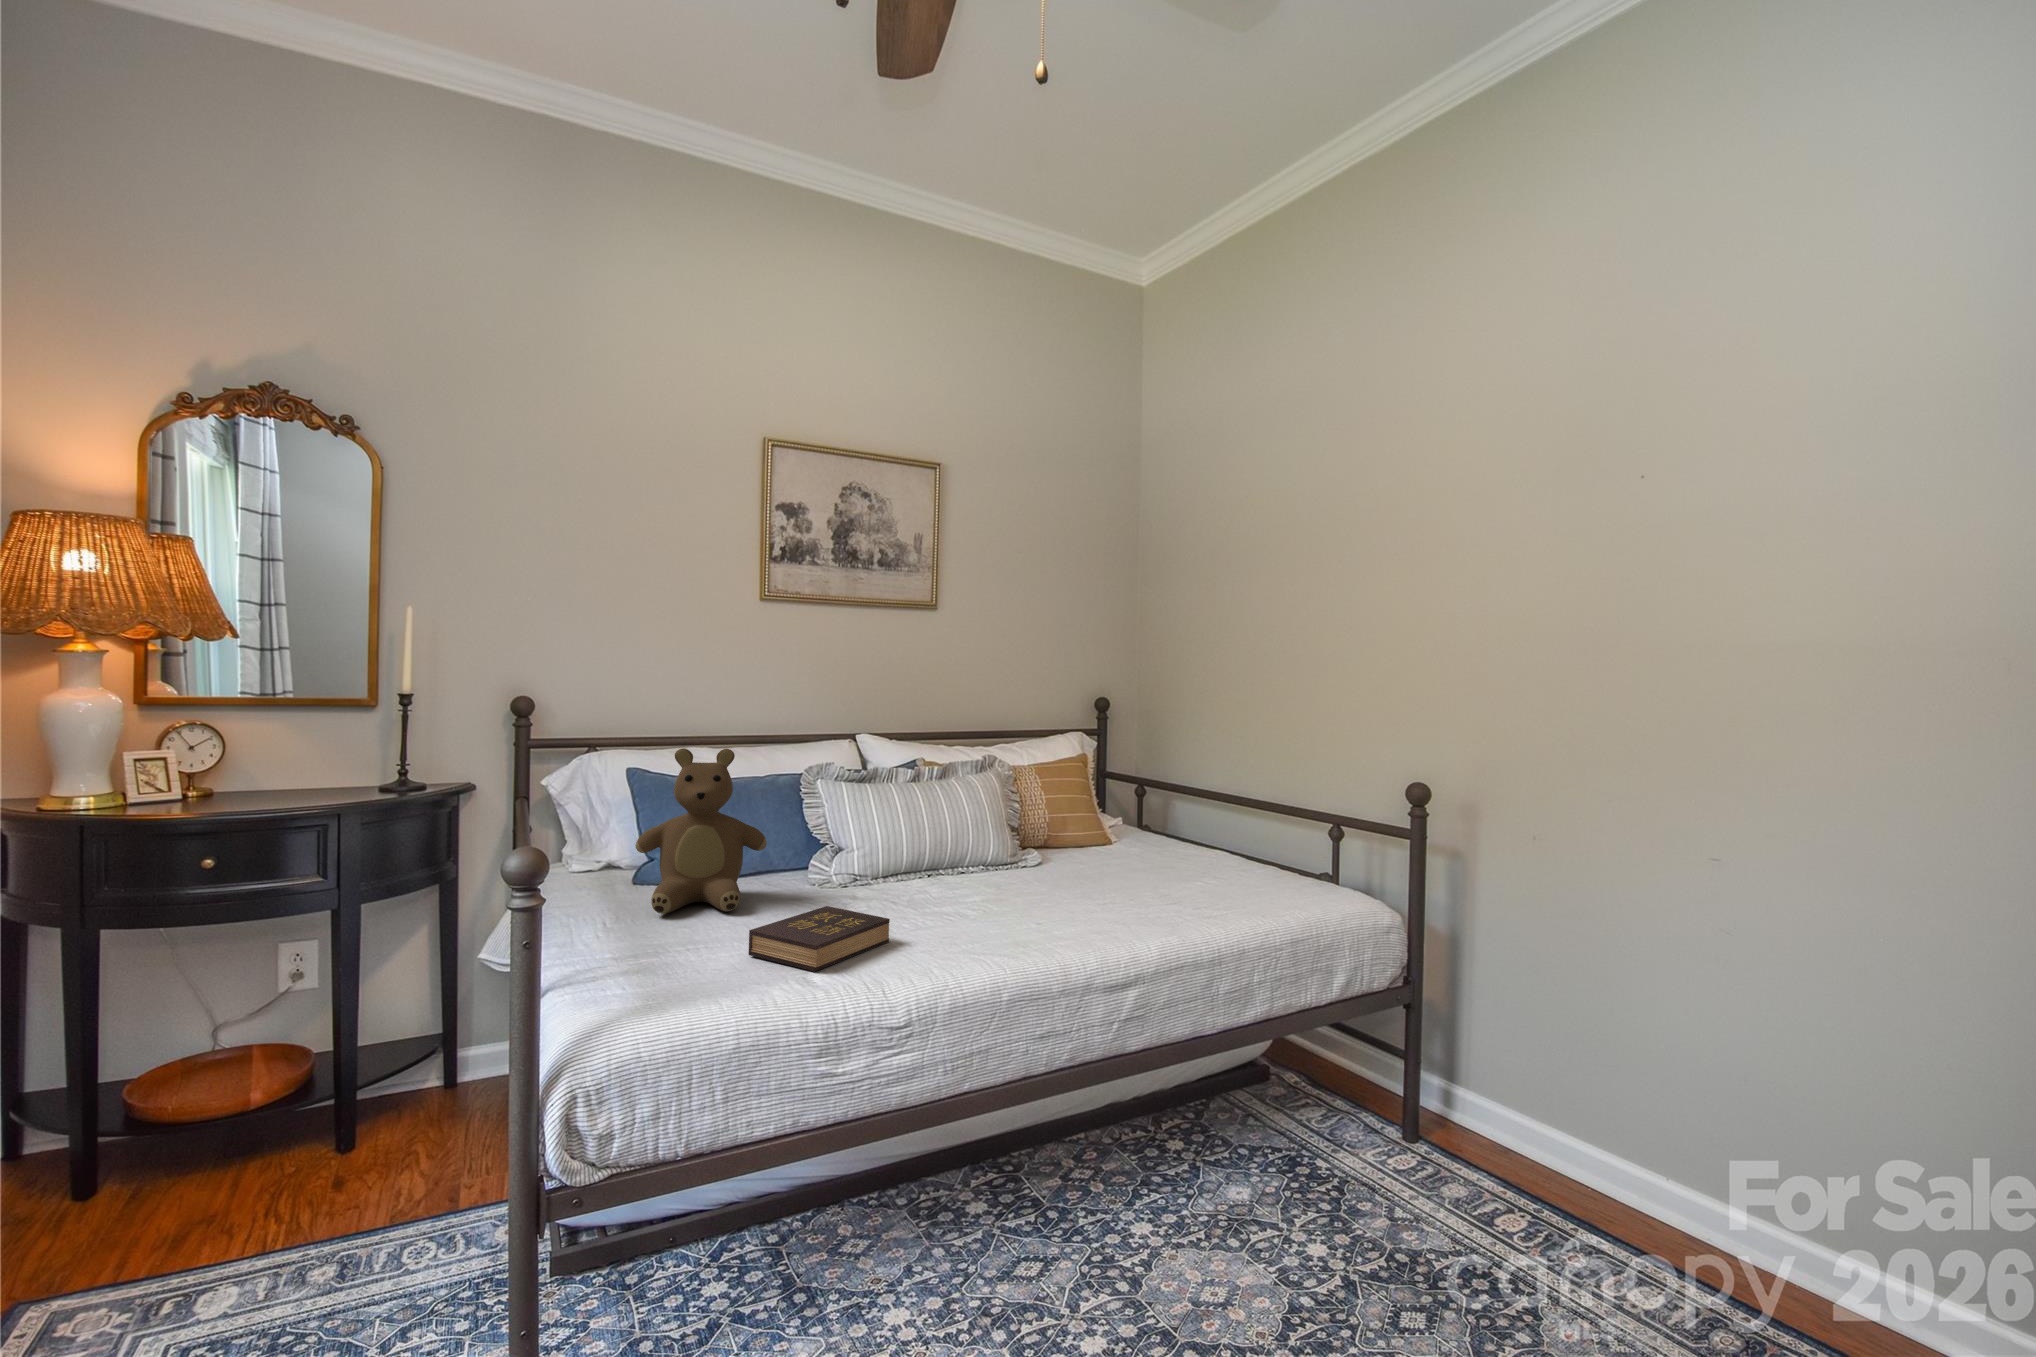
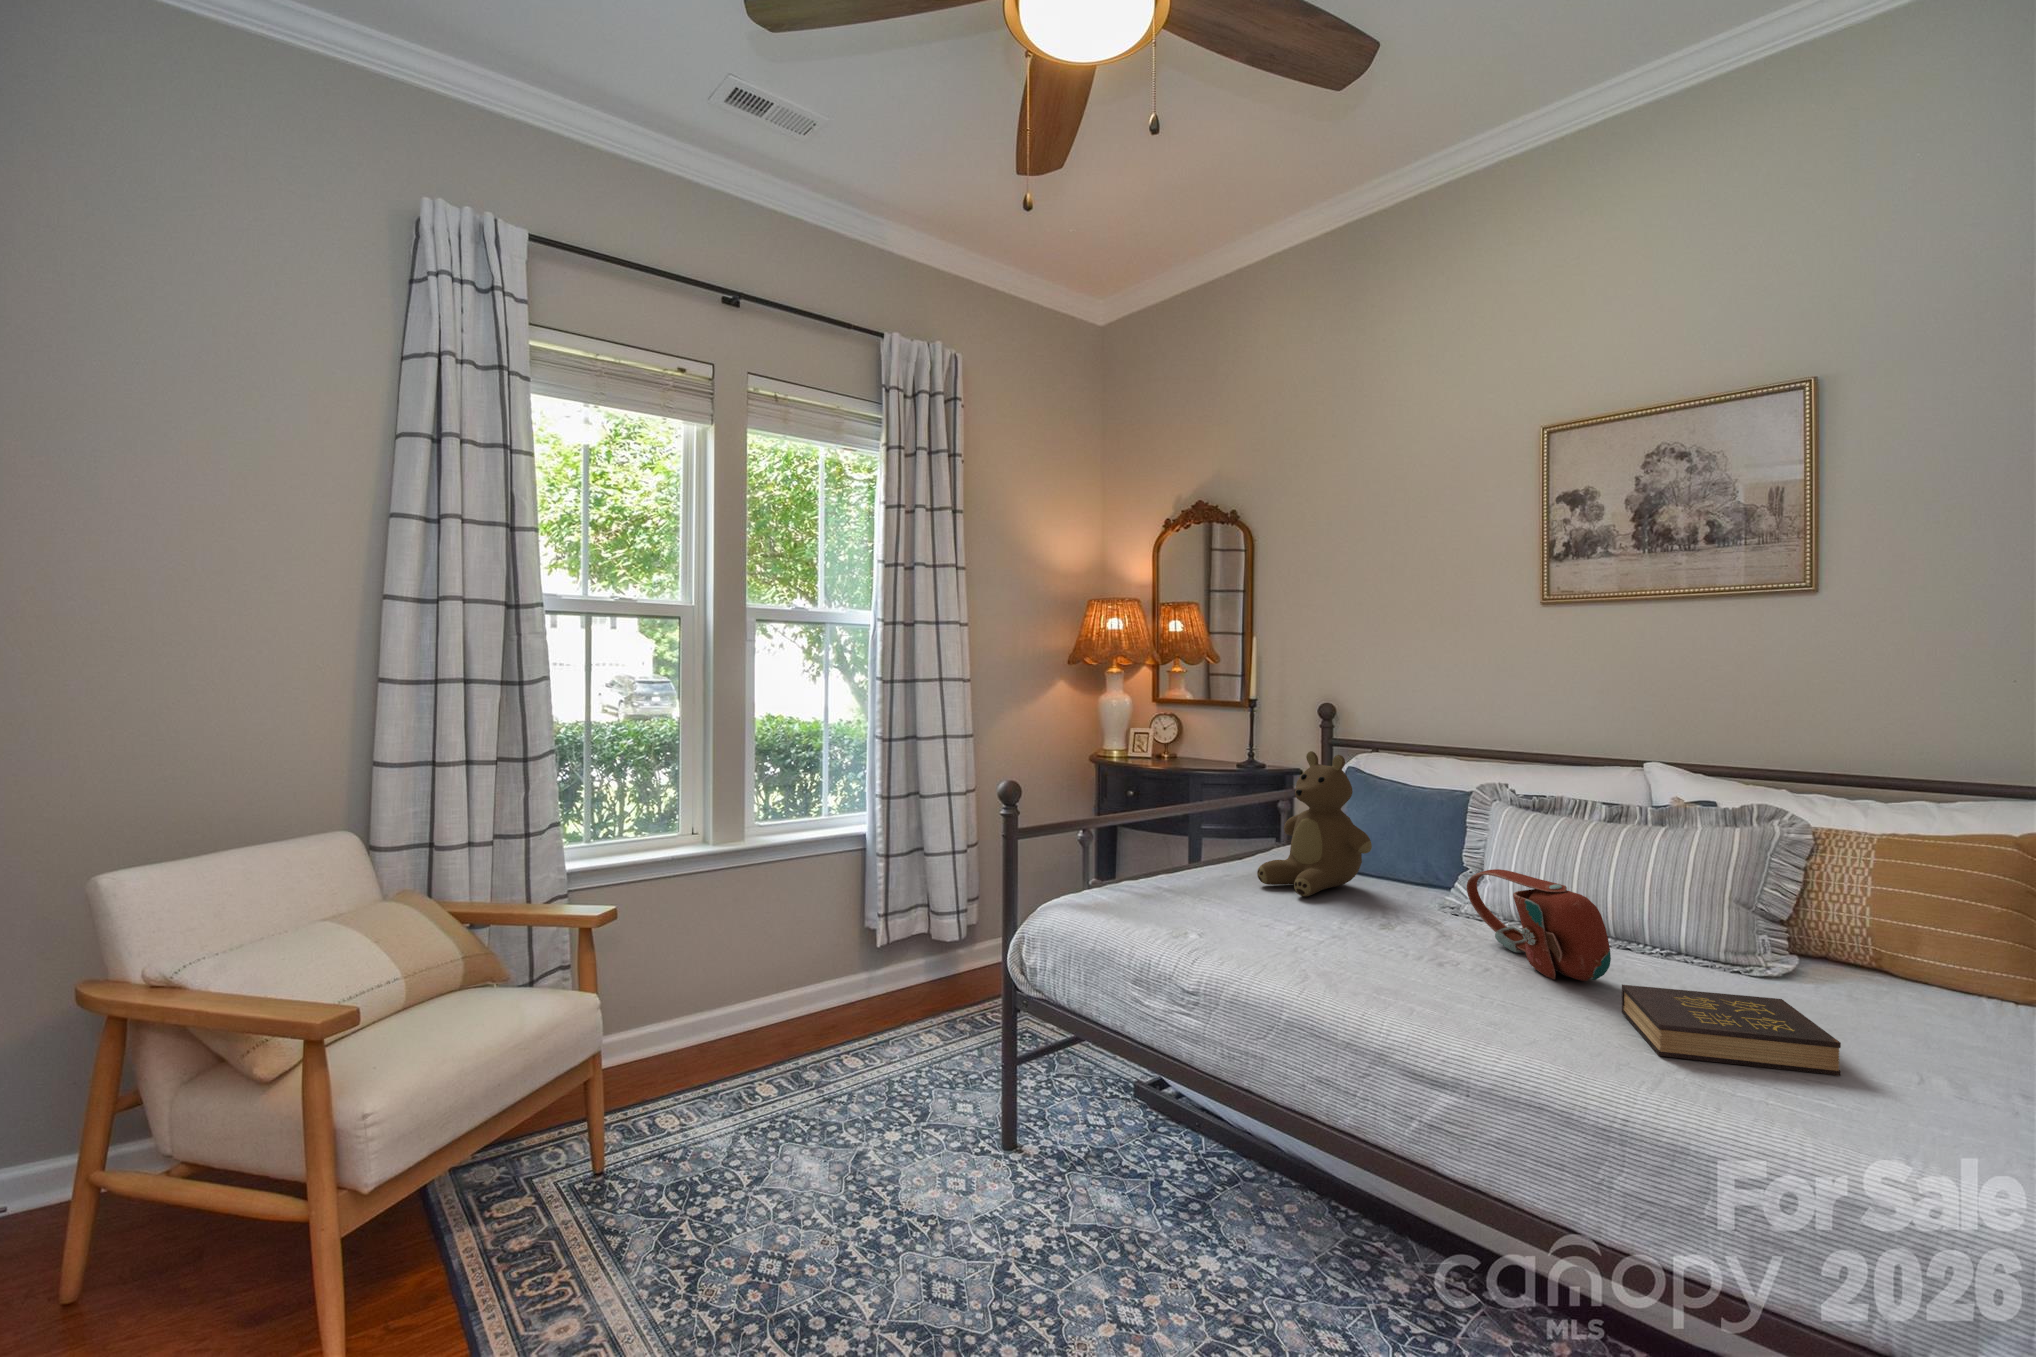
handbag: none [902,827,1047,901] -> present [1467,869,1611,981]
hardback book: present [749,906,890,972] -> present [1622,985,1841,1076]

